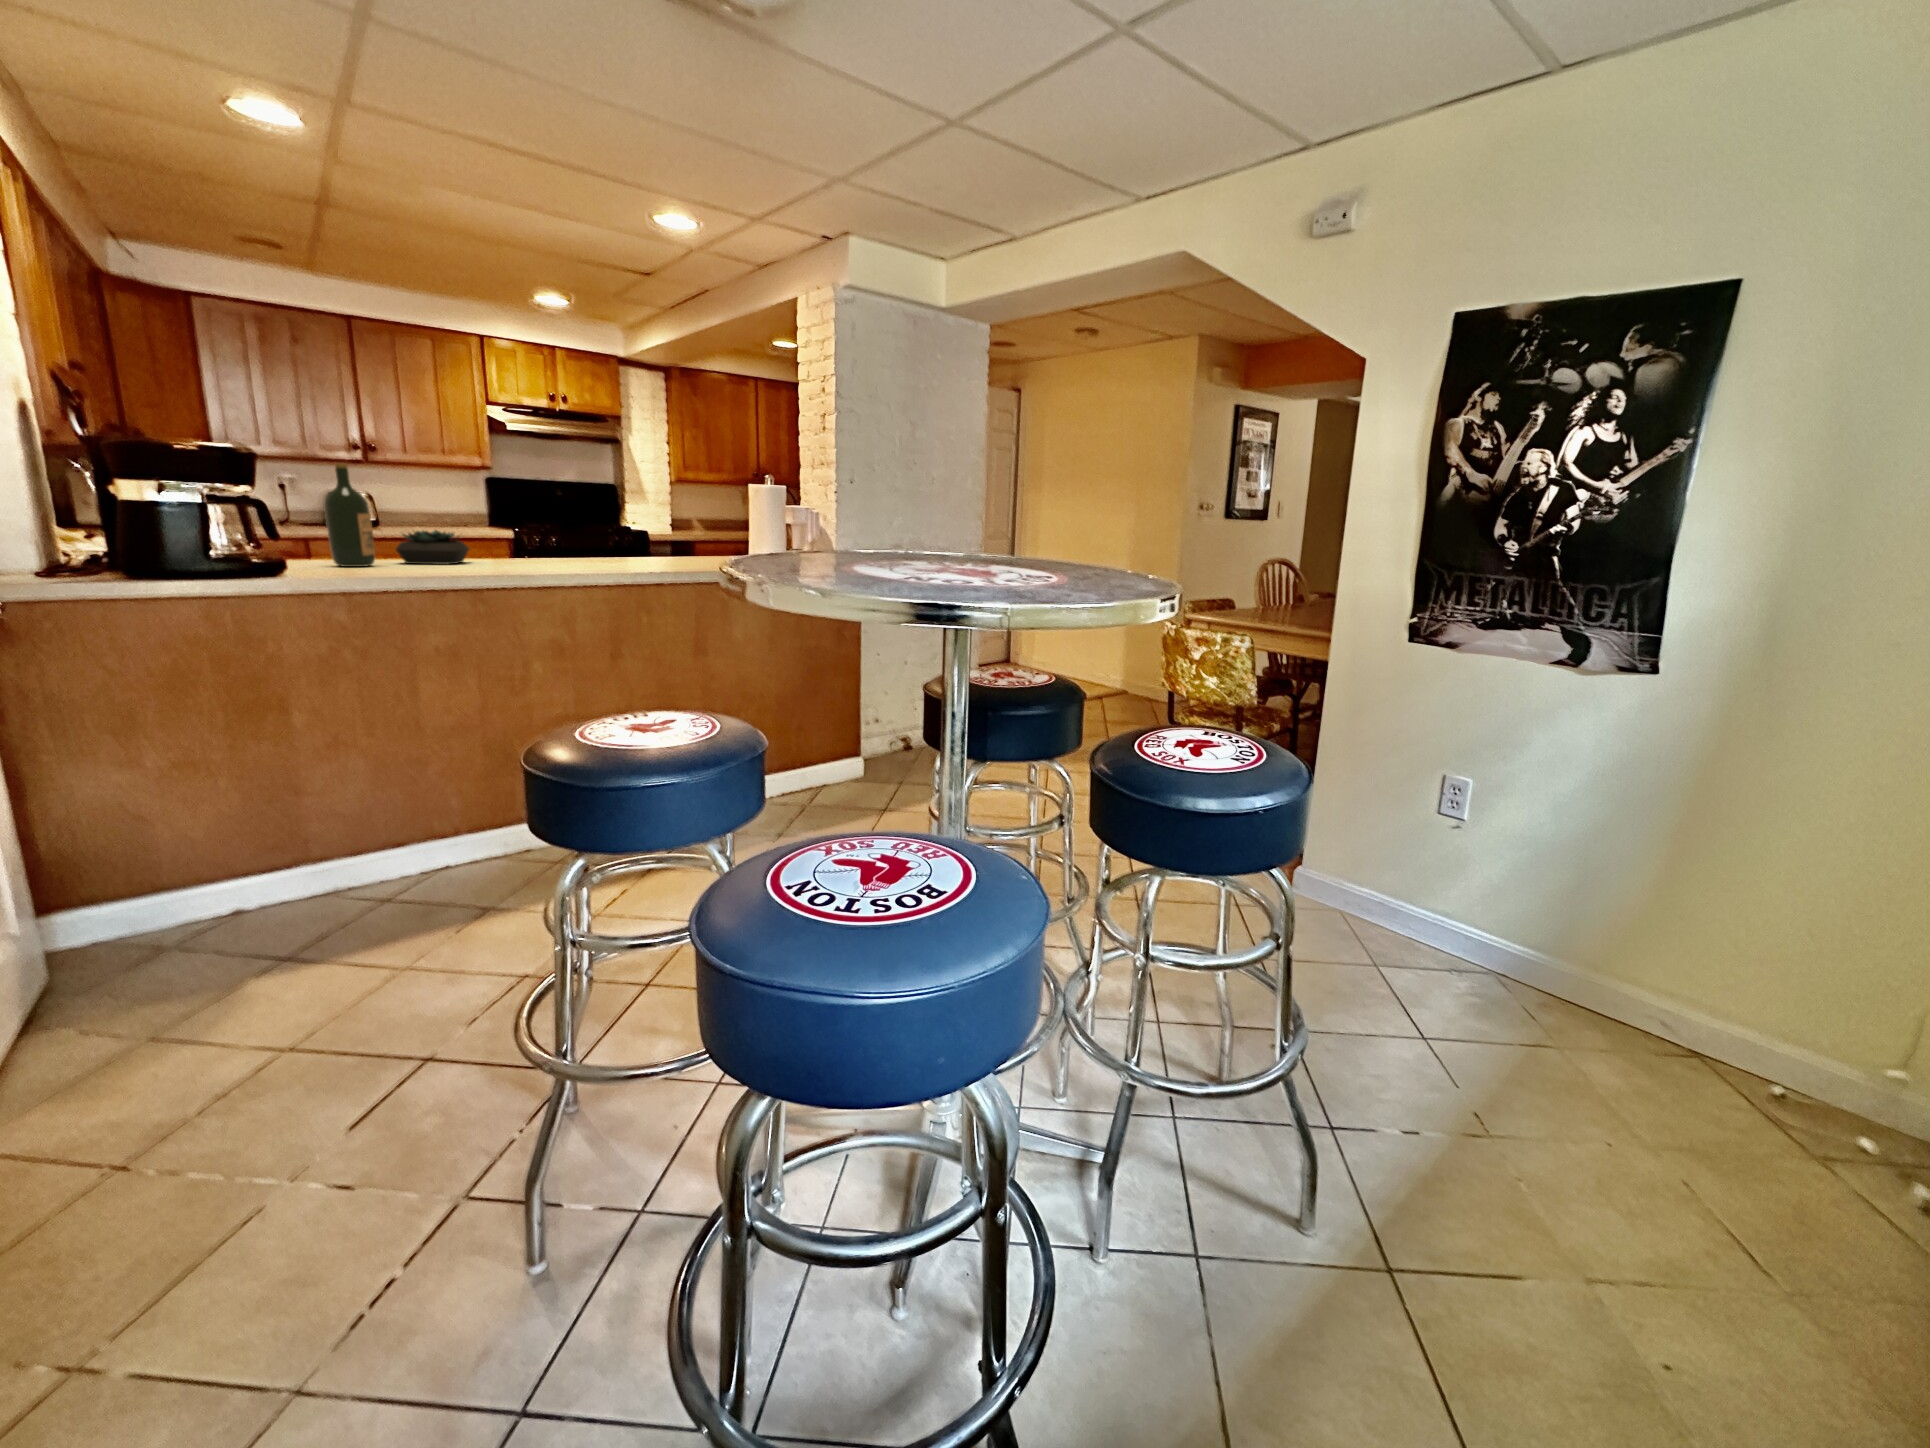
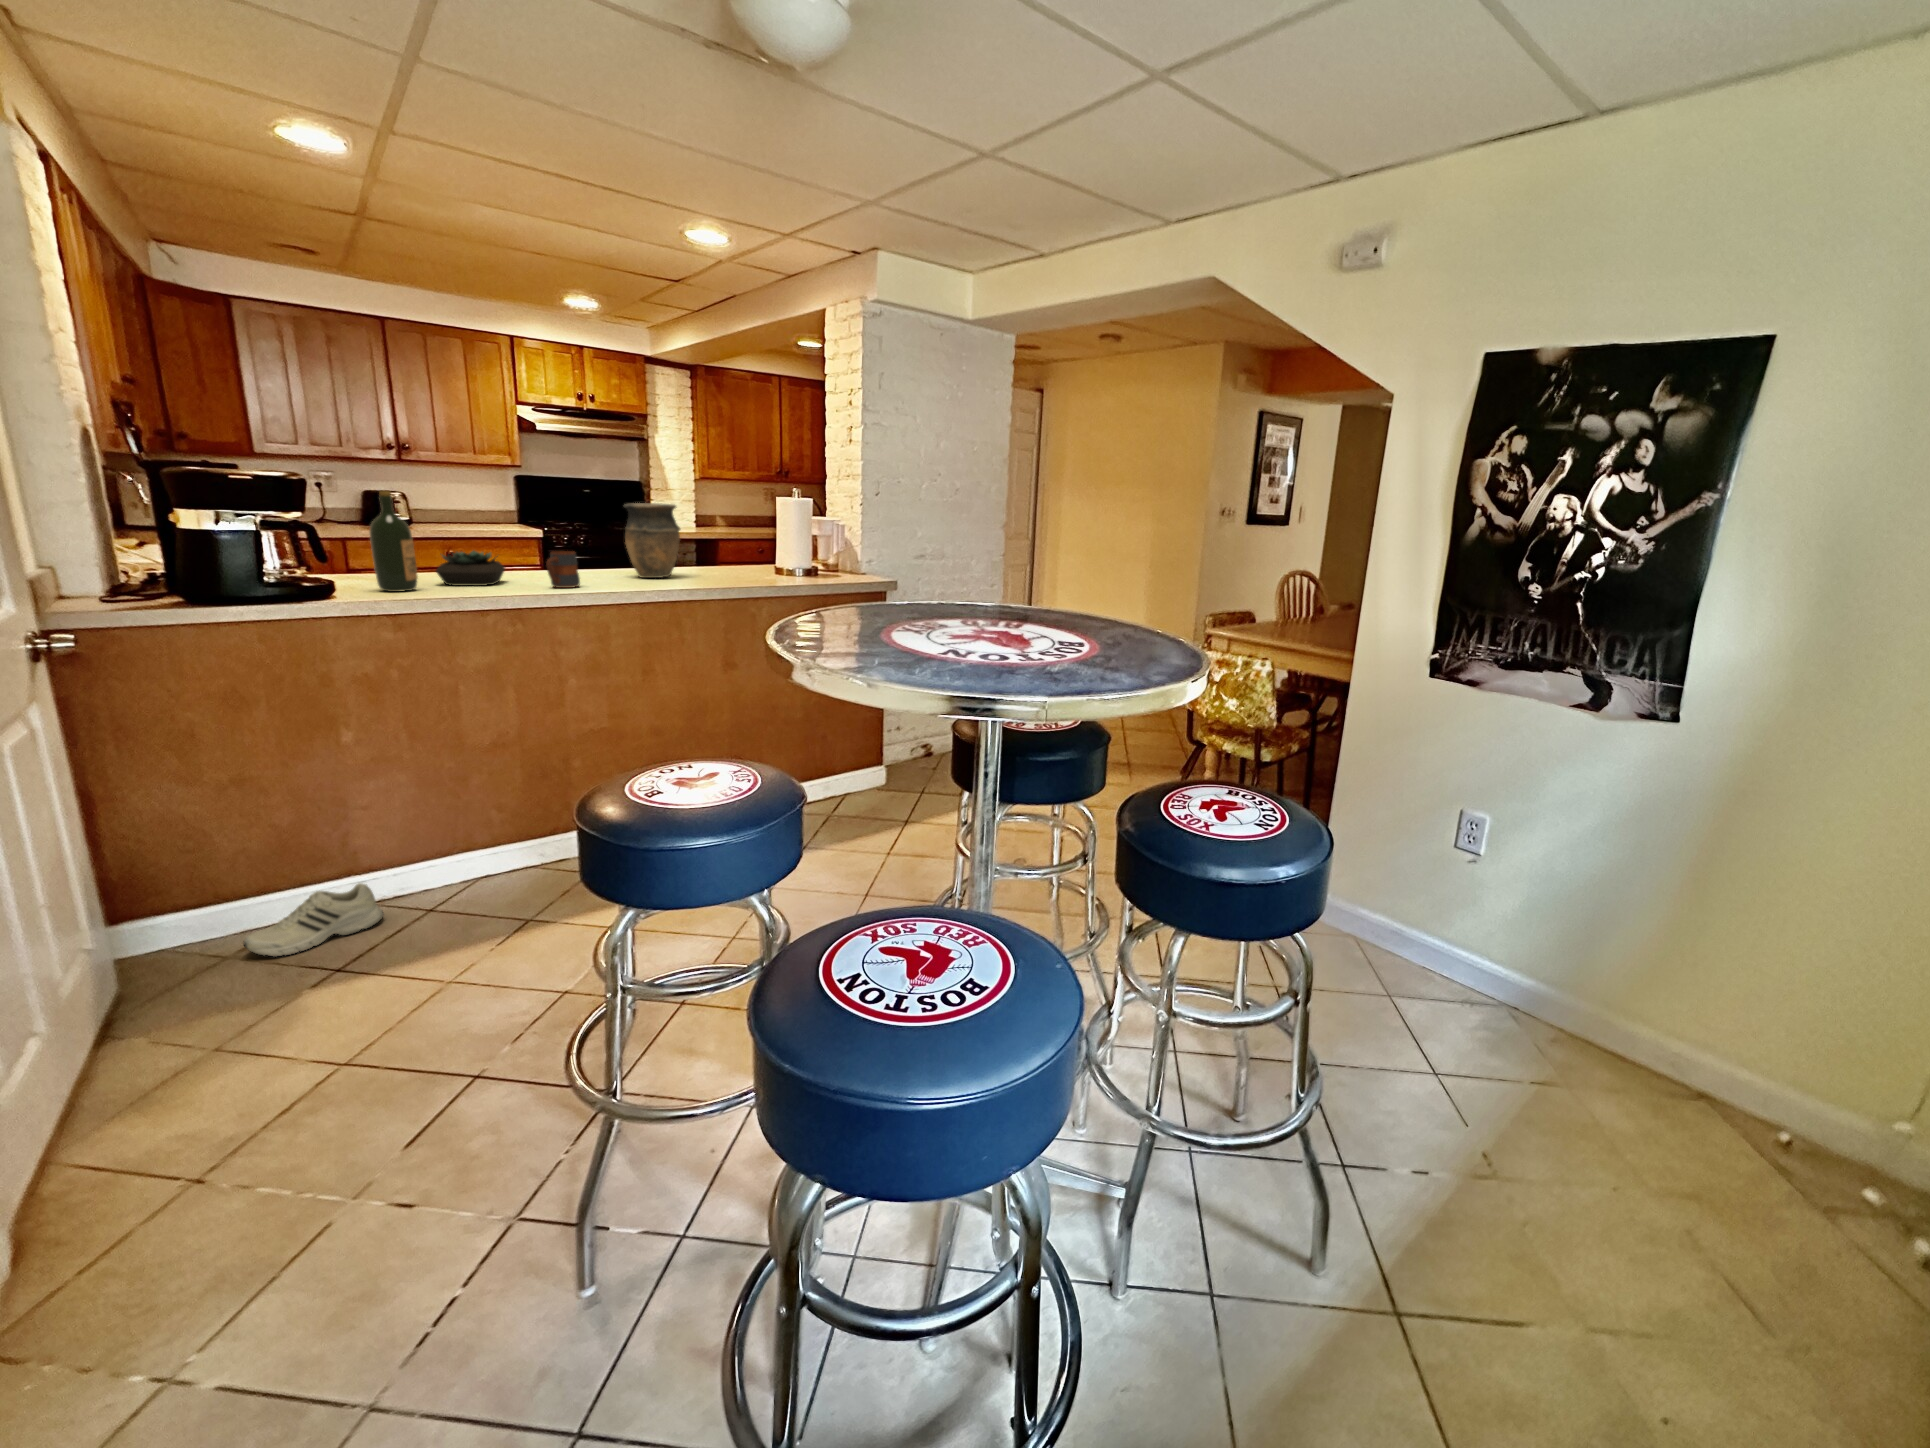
vase: none [592,486,652,562] -> present [624,503,680,578]
mug: none [510,530,546,566] -> present [546,551,580,588]
shoe: none [182,868,335,943] -> present [244,883,384,957]

